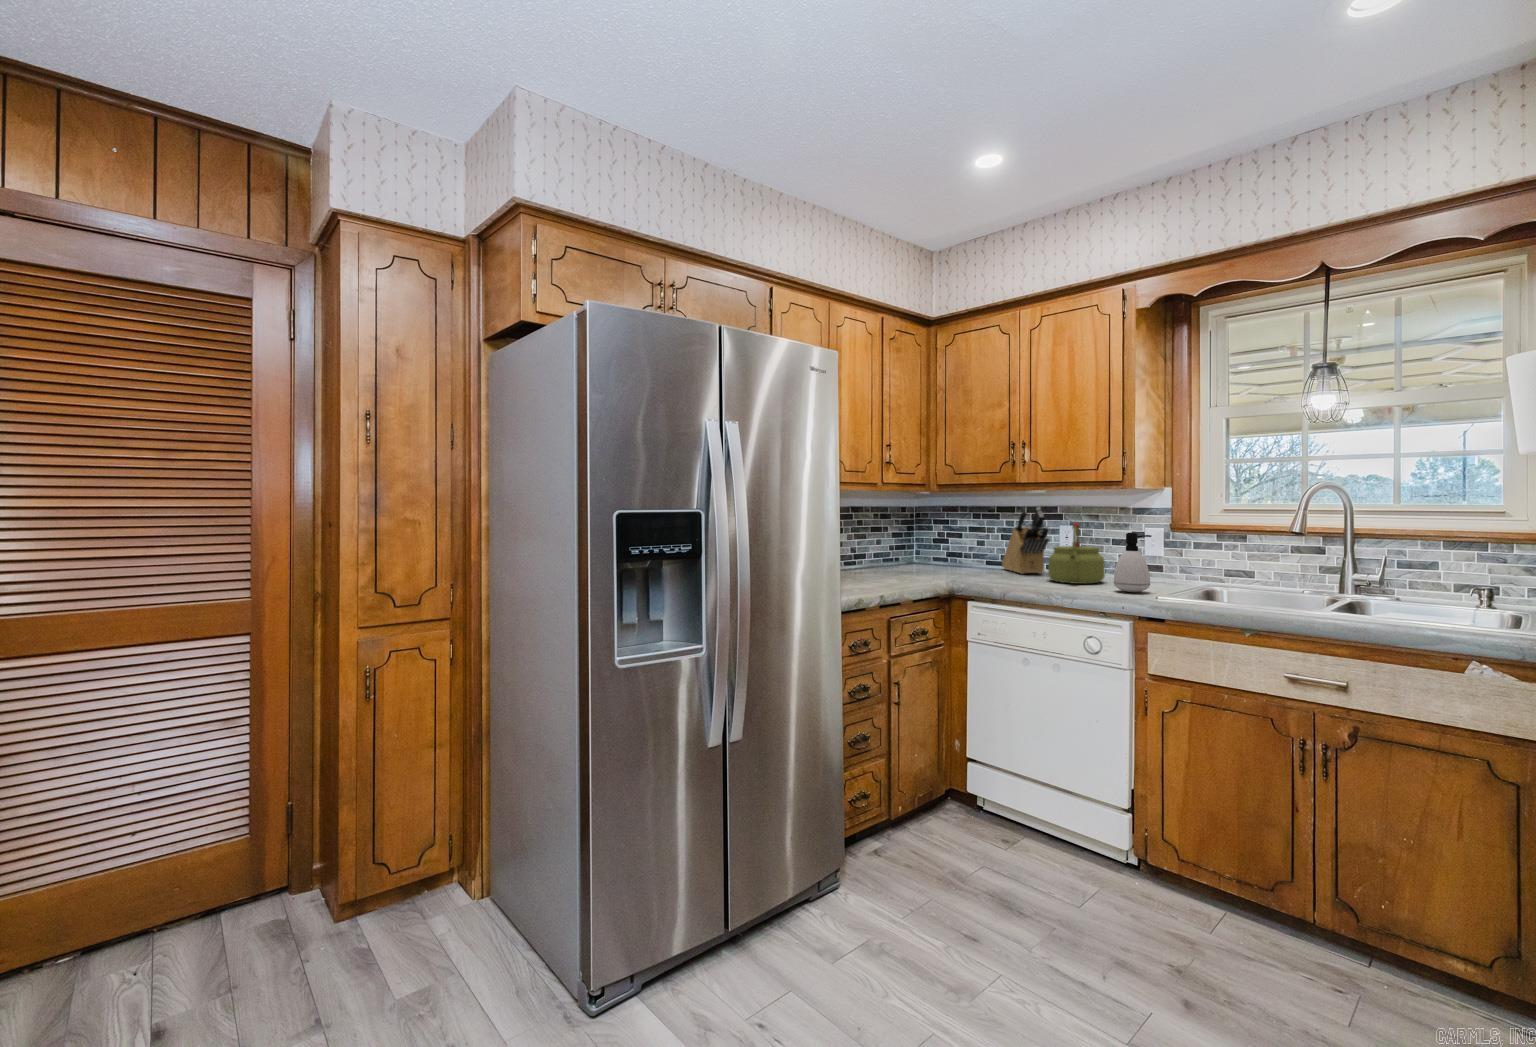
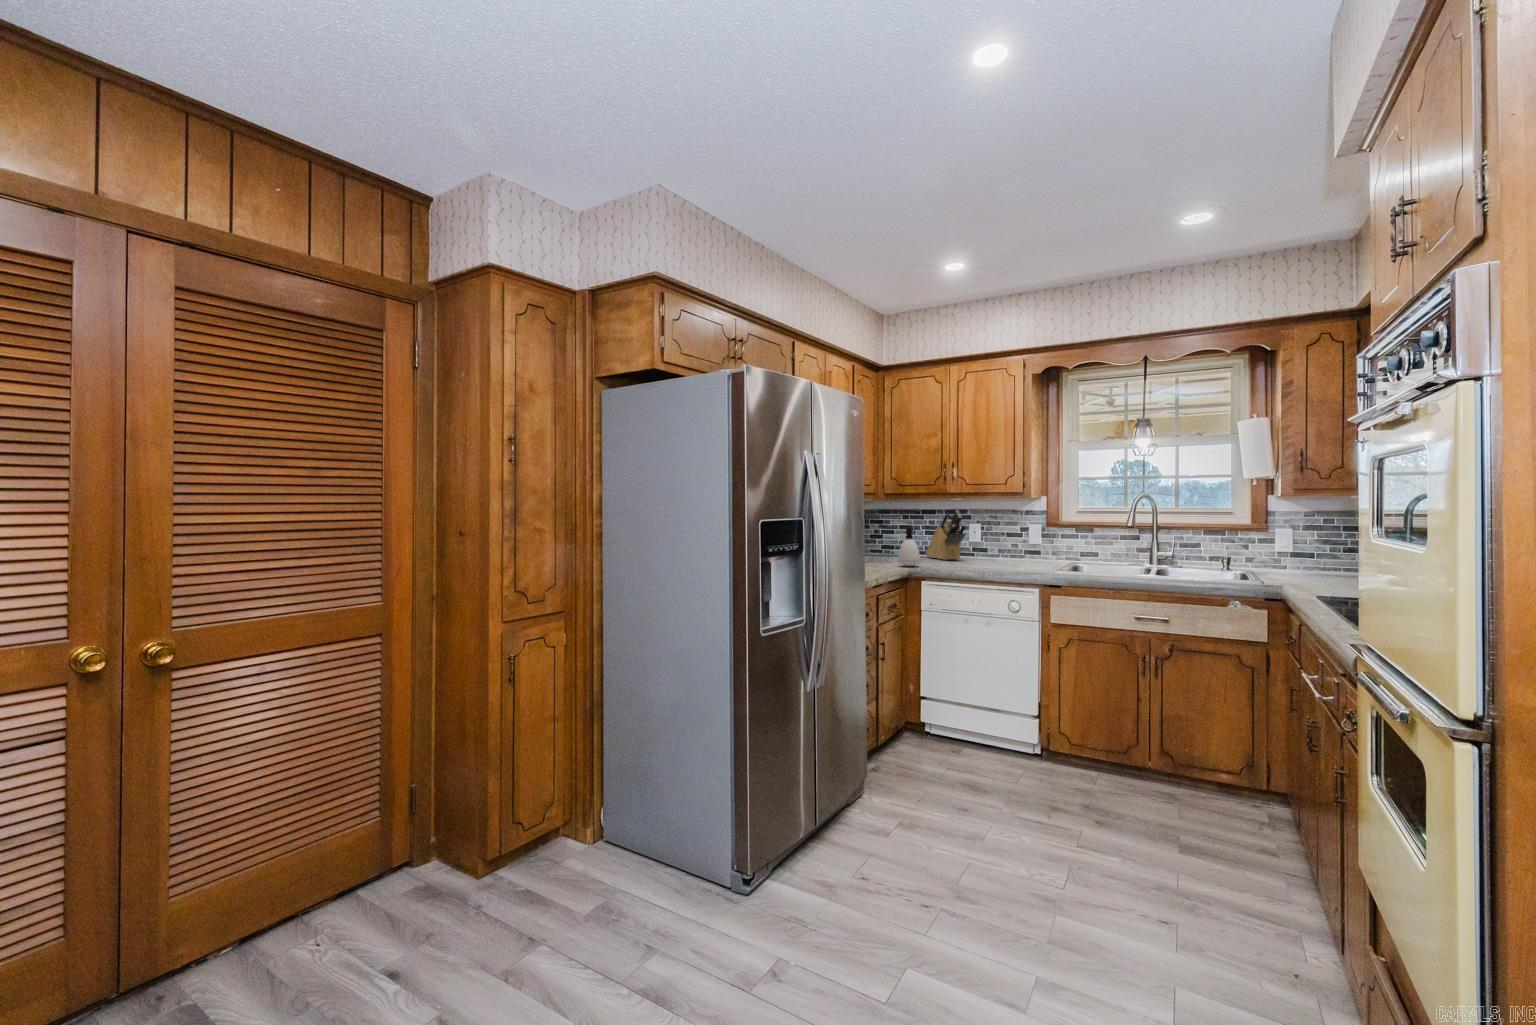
kettle: present [1048,522,1105,584] -> none [970,521,1008,565]
soap dispenser: present [1114,532,1151,592] -> present [899,527,920,566]

